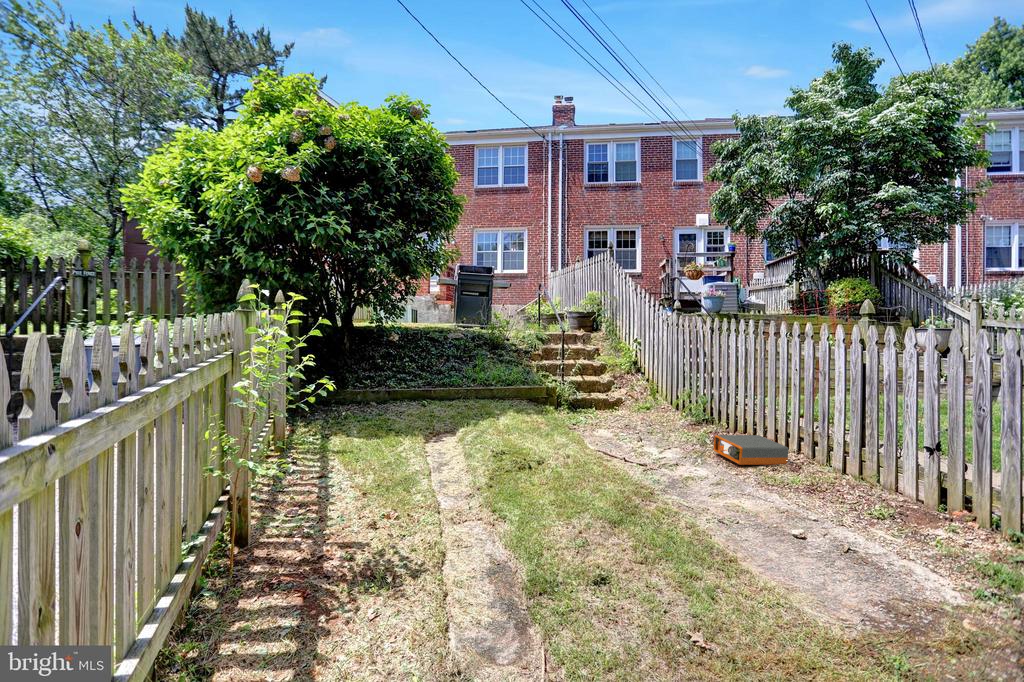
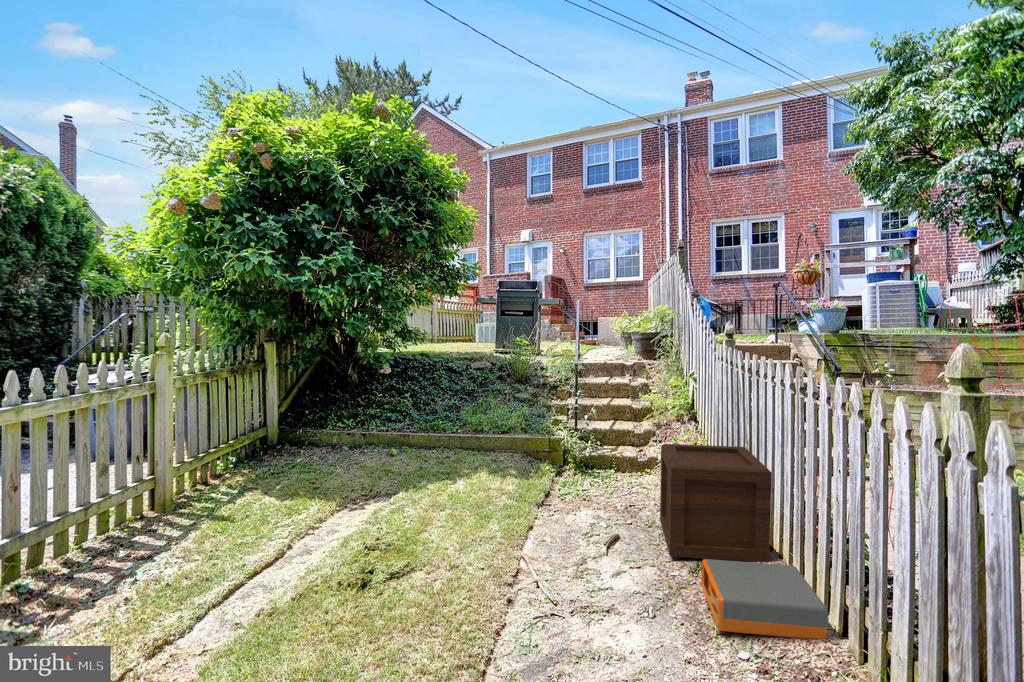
wooden crate: none [658,379,739,442] -> present [660,444,772,562]

